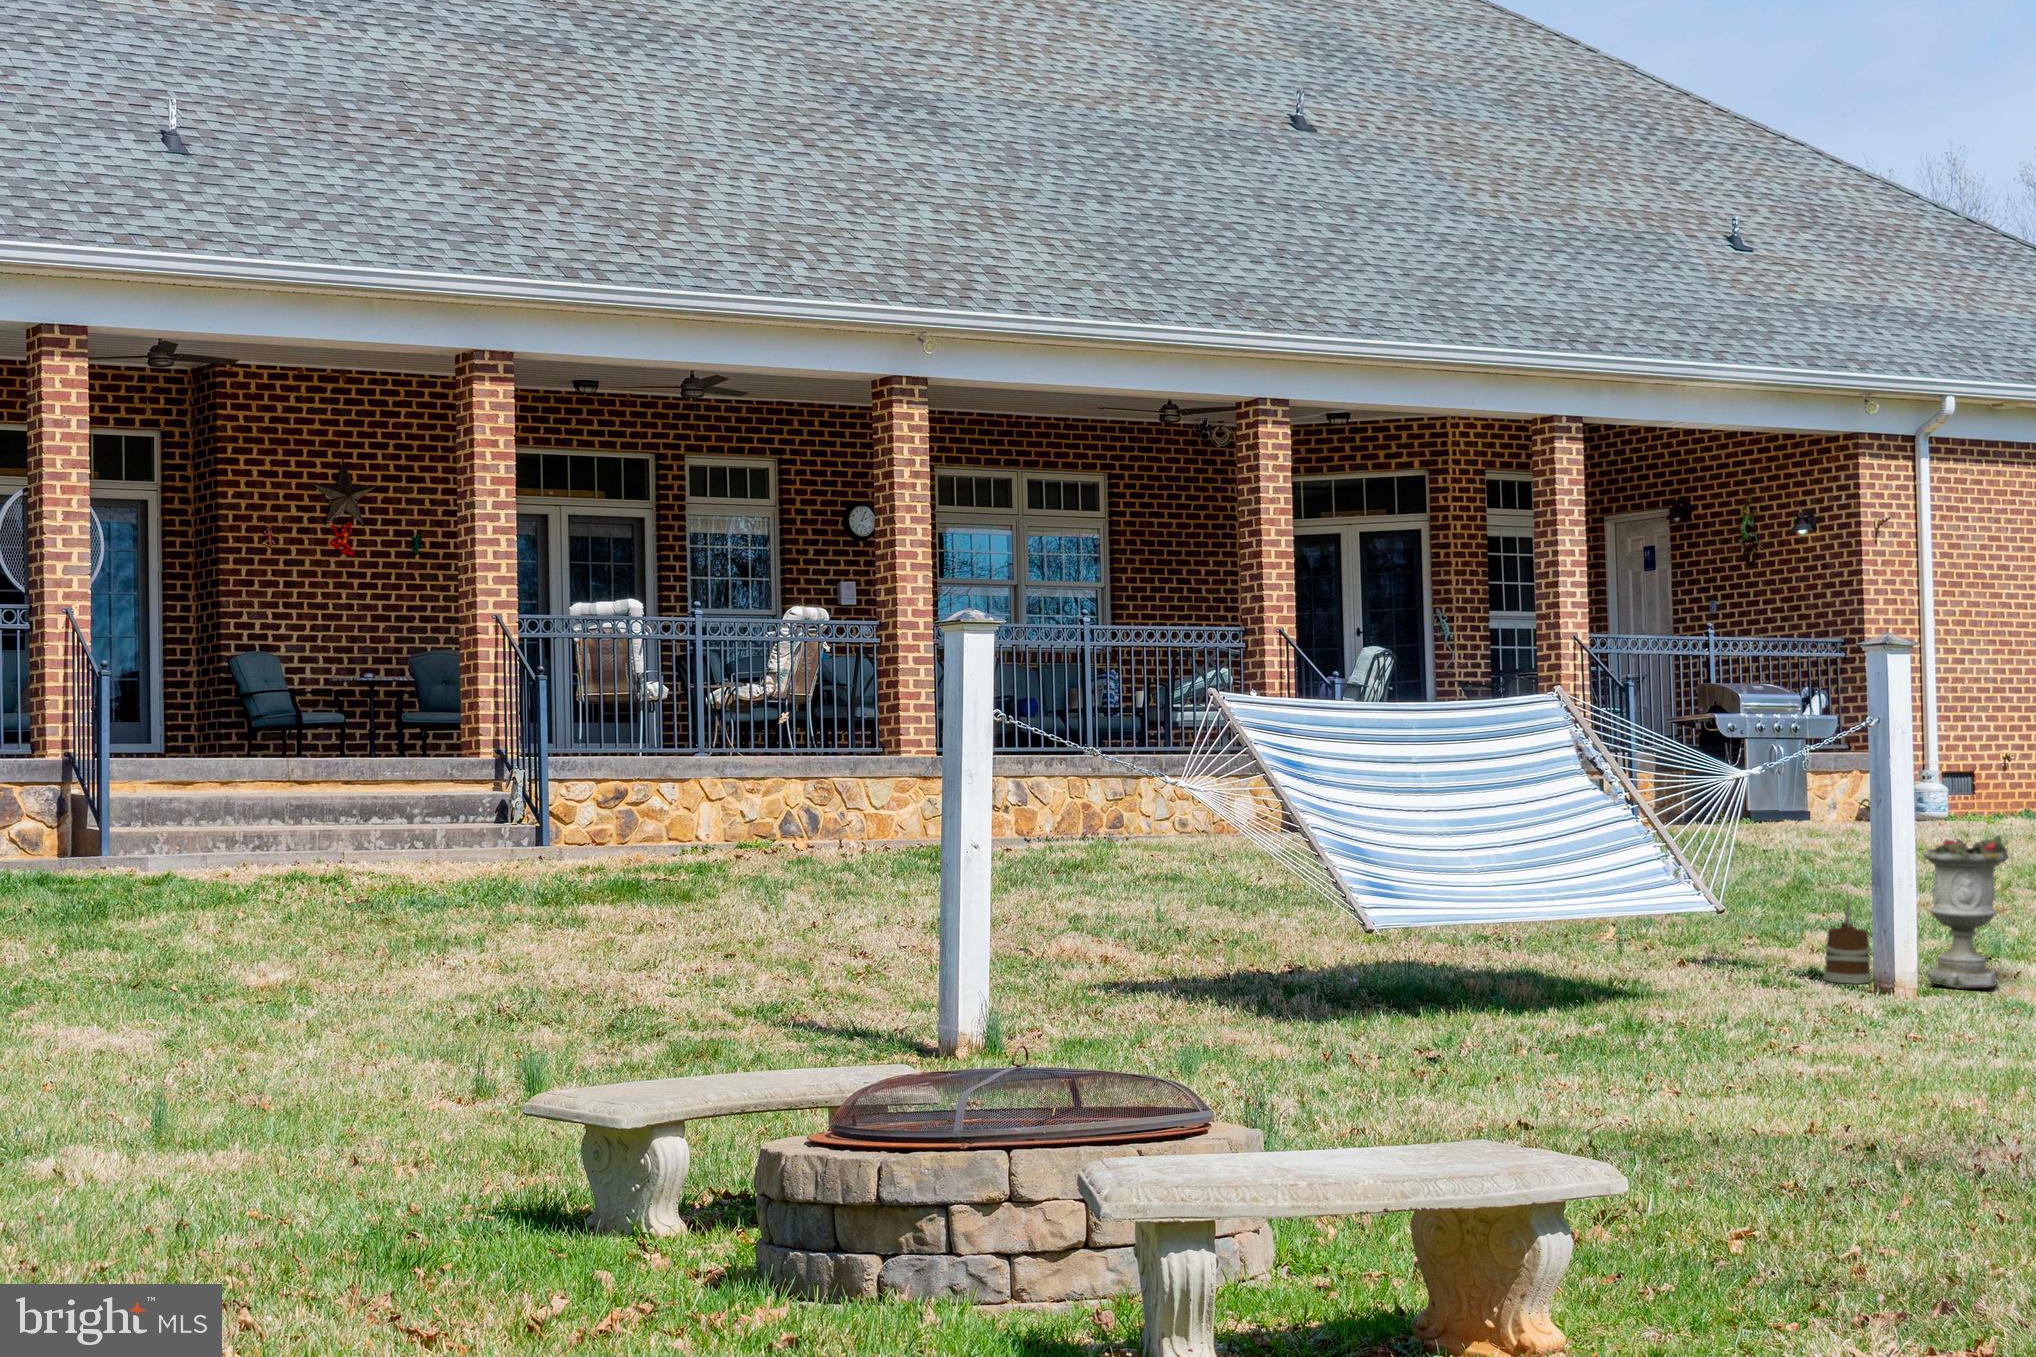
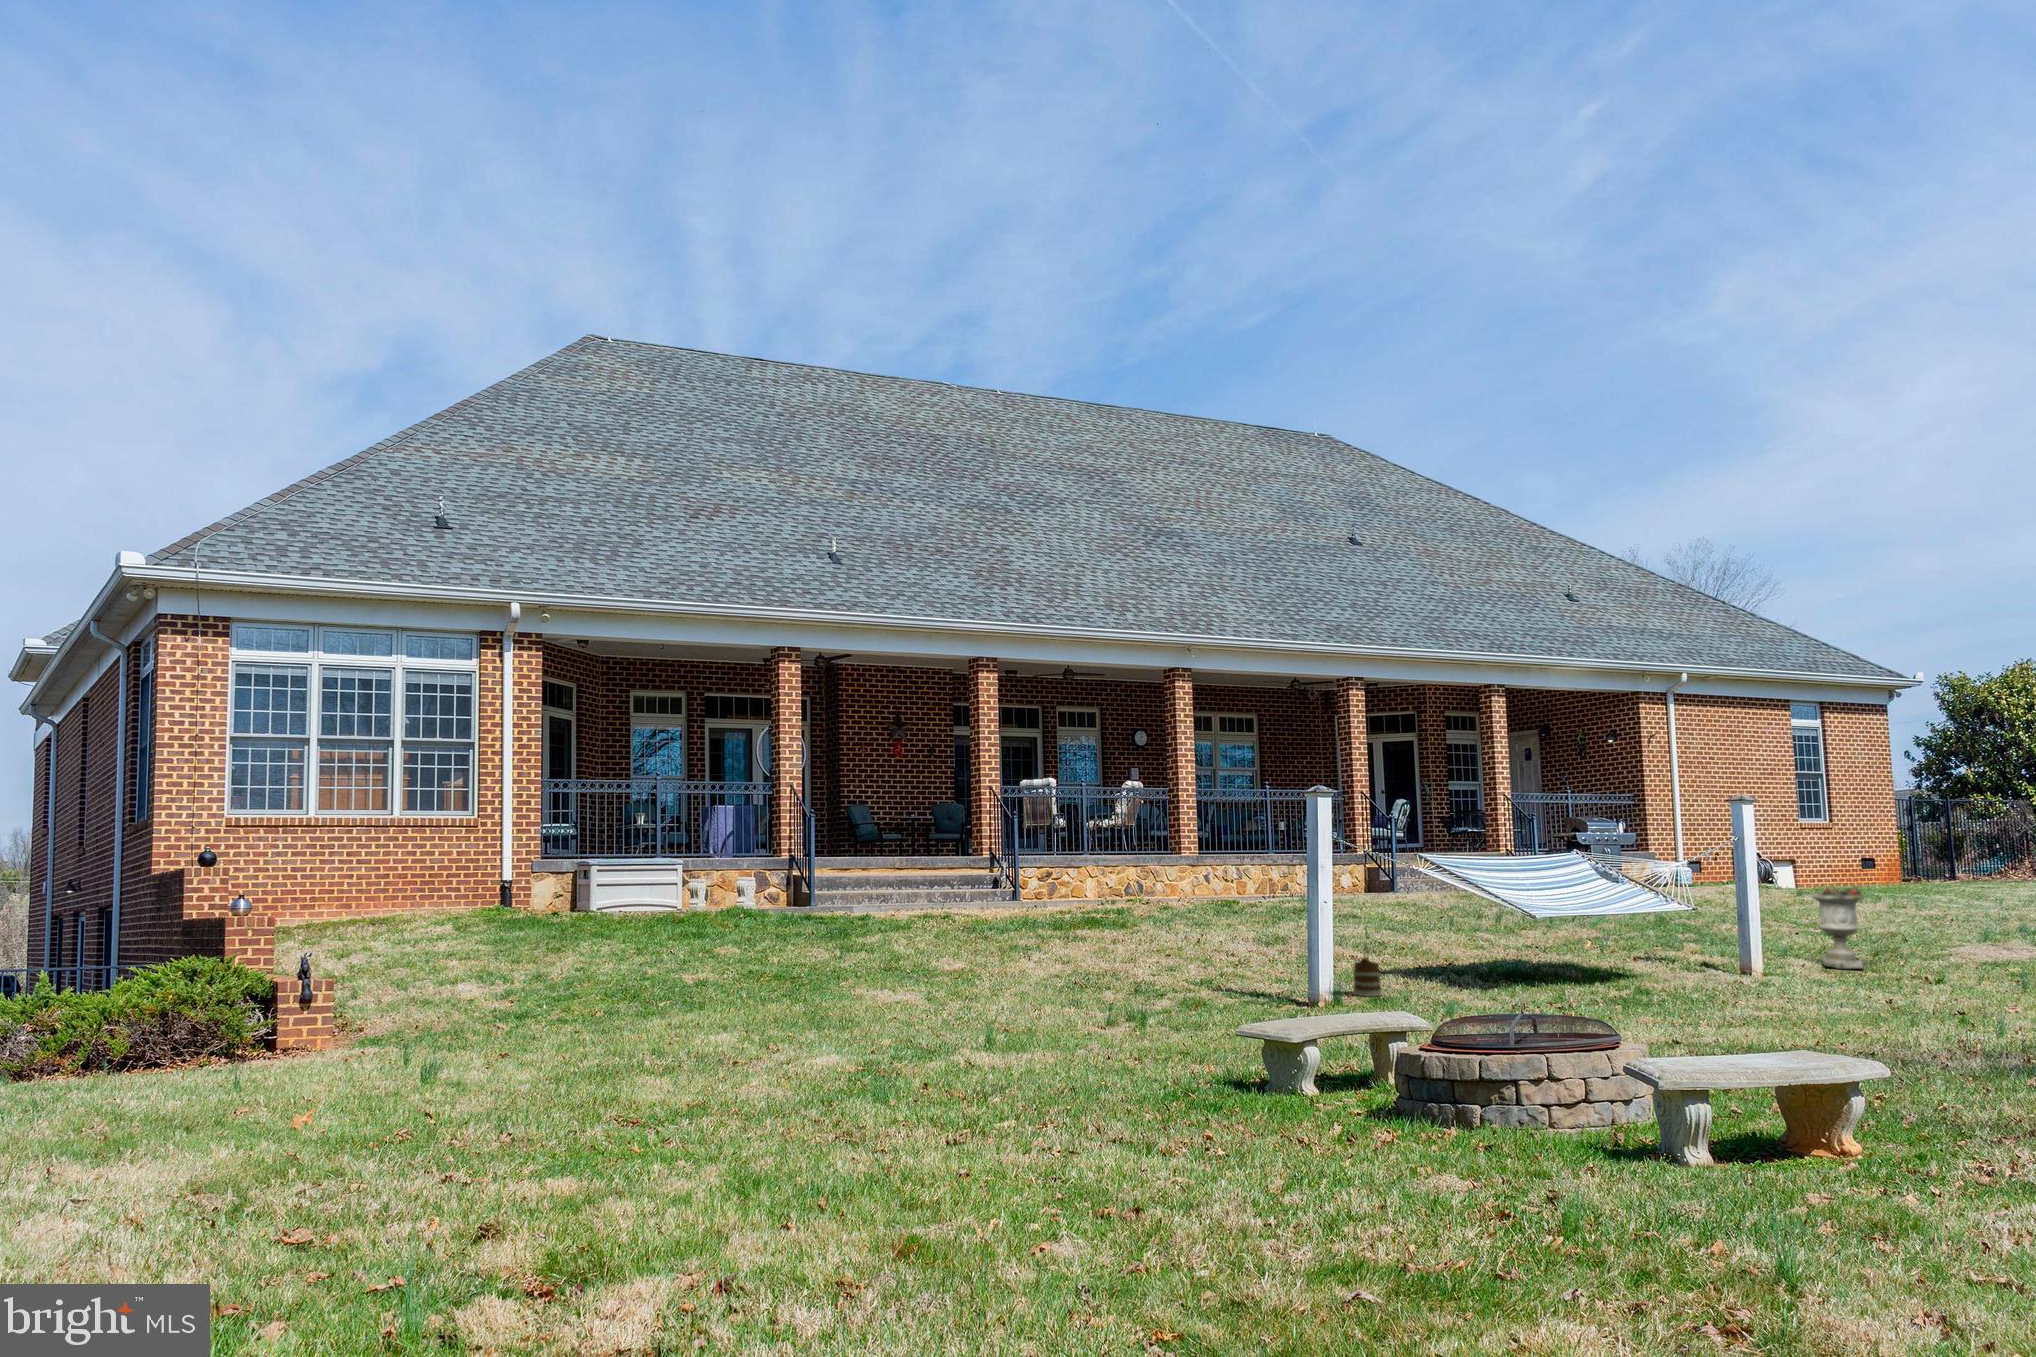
wooden bucket: present [1824,899,1871,983] -> present [1353,944,1382,997]

